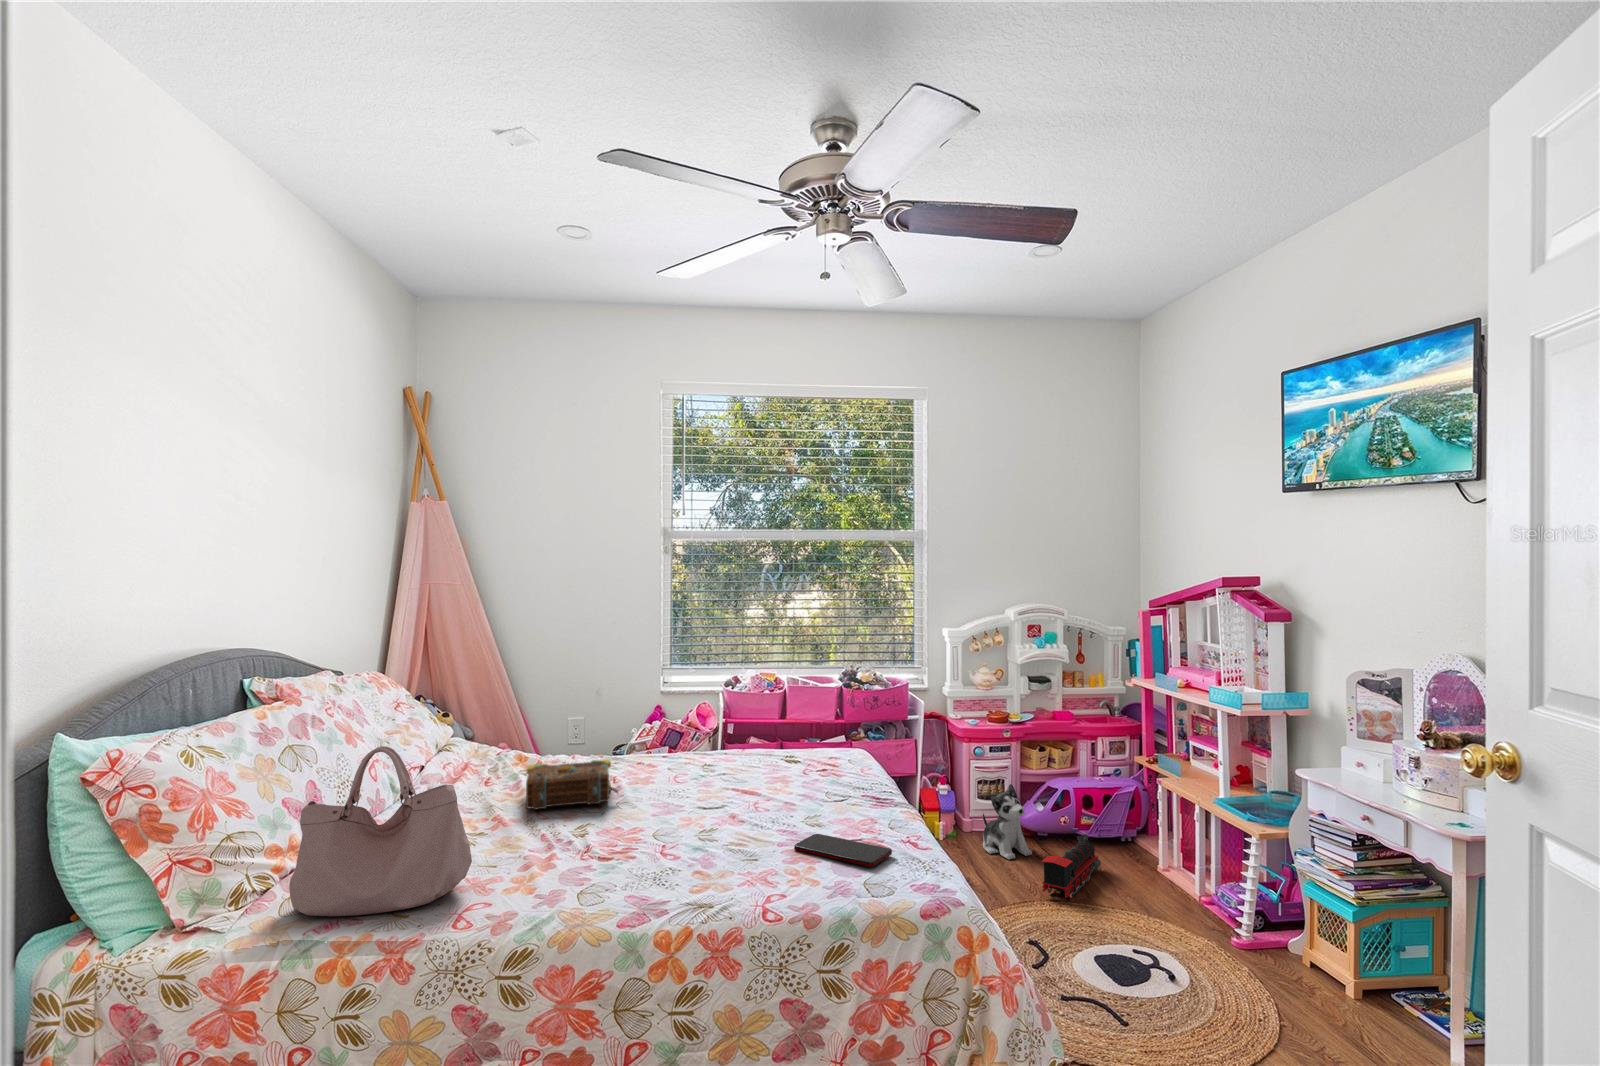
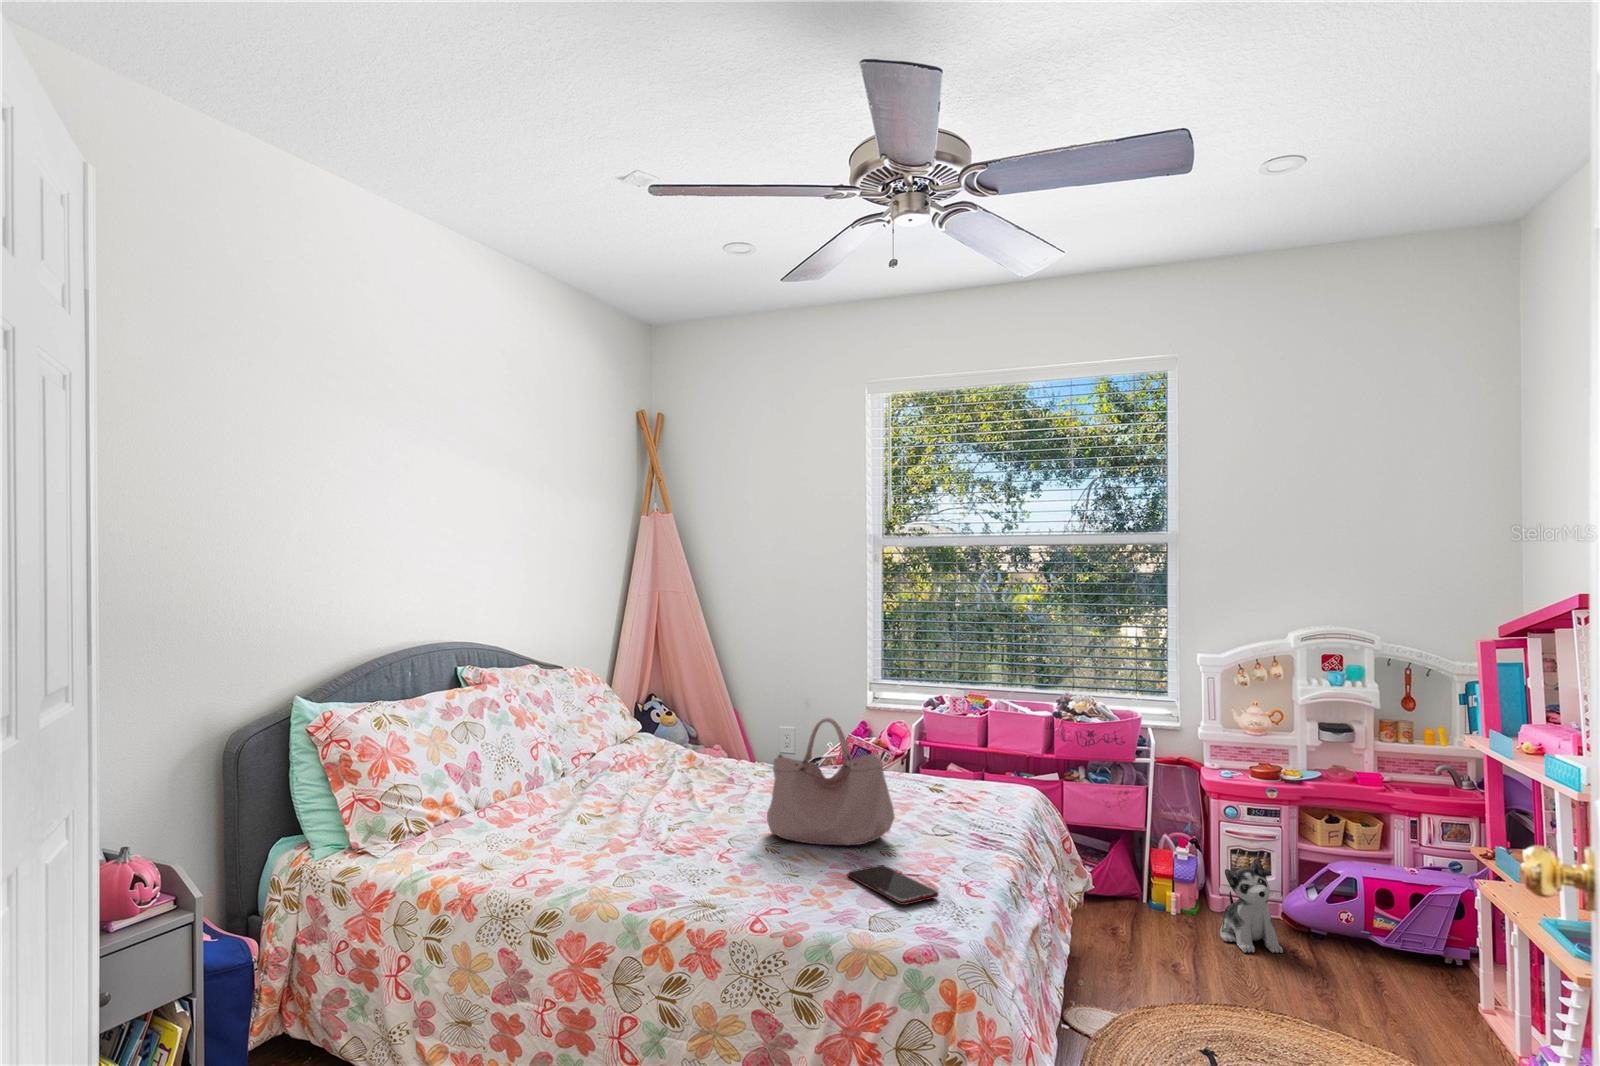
handbag: present [289,746,472,916] -> present [767,718,894,845]
book: present [526,759,618,809] -> none [650,762,745,806]
toy train: present [1042,834,1101,898] -> none [1250,937,1366,1013]

